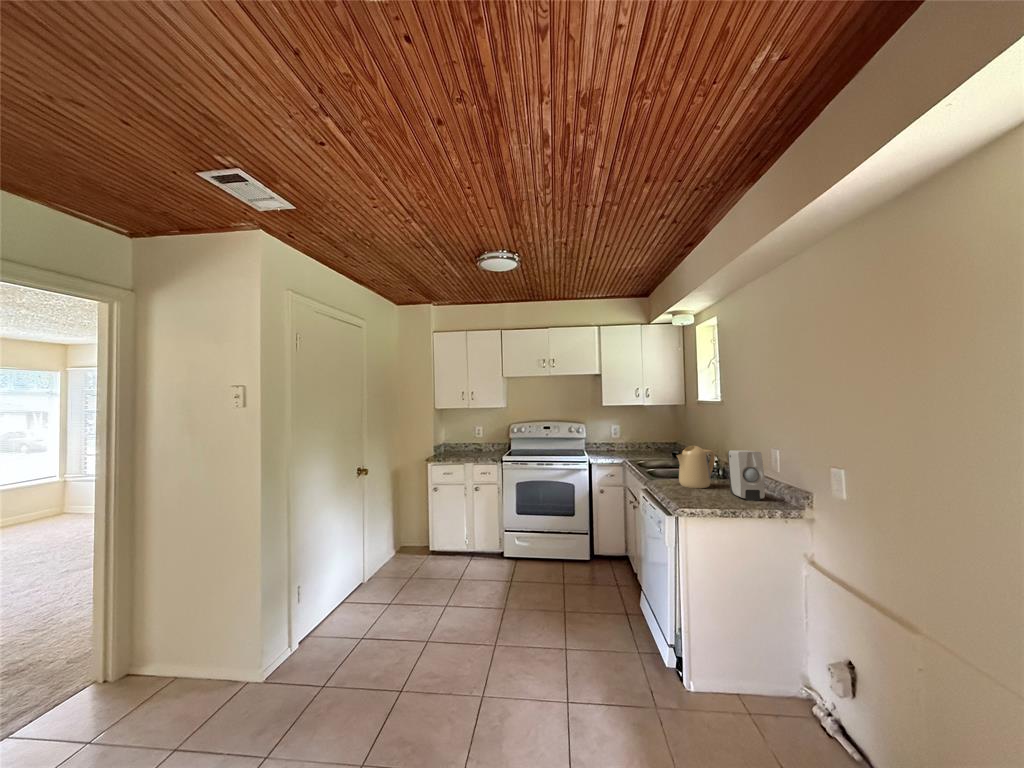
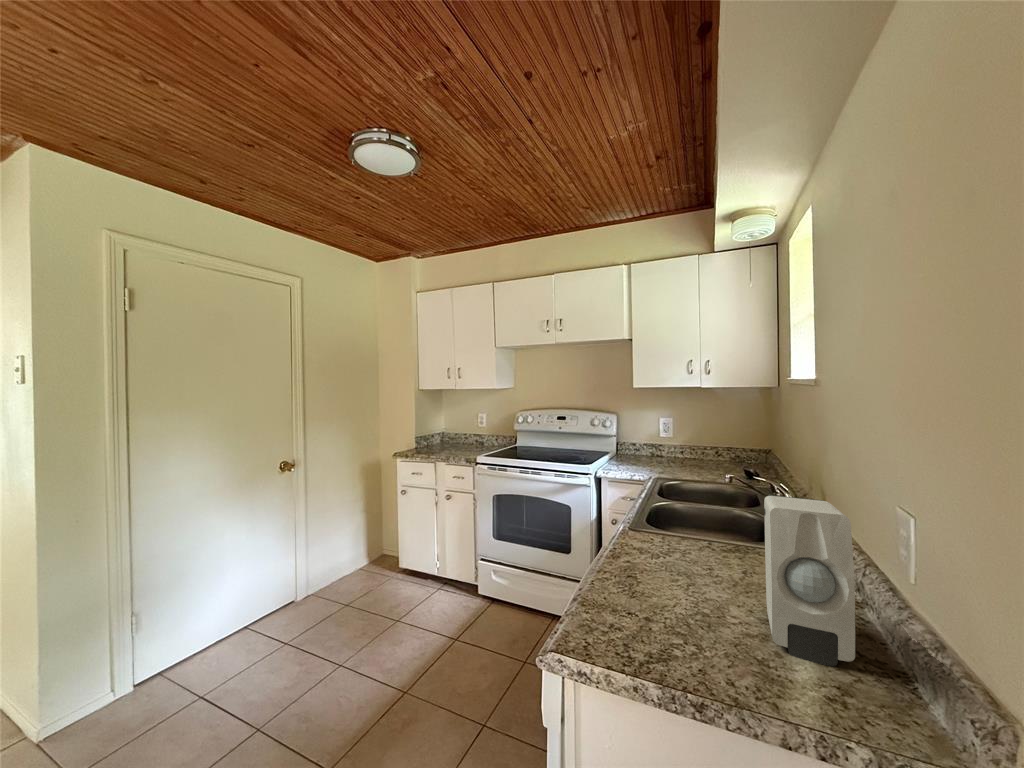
kettle: present [677,446,715,488] -> none [656,471,757,574]

